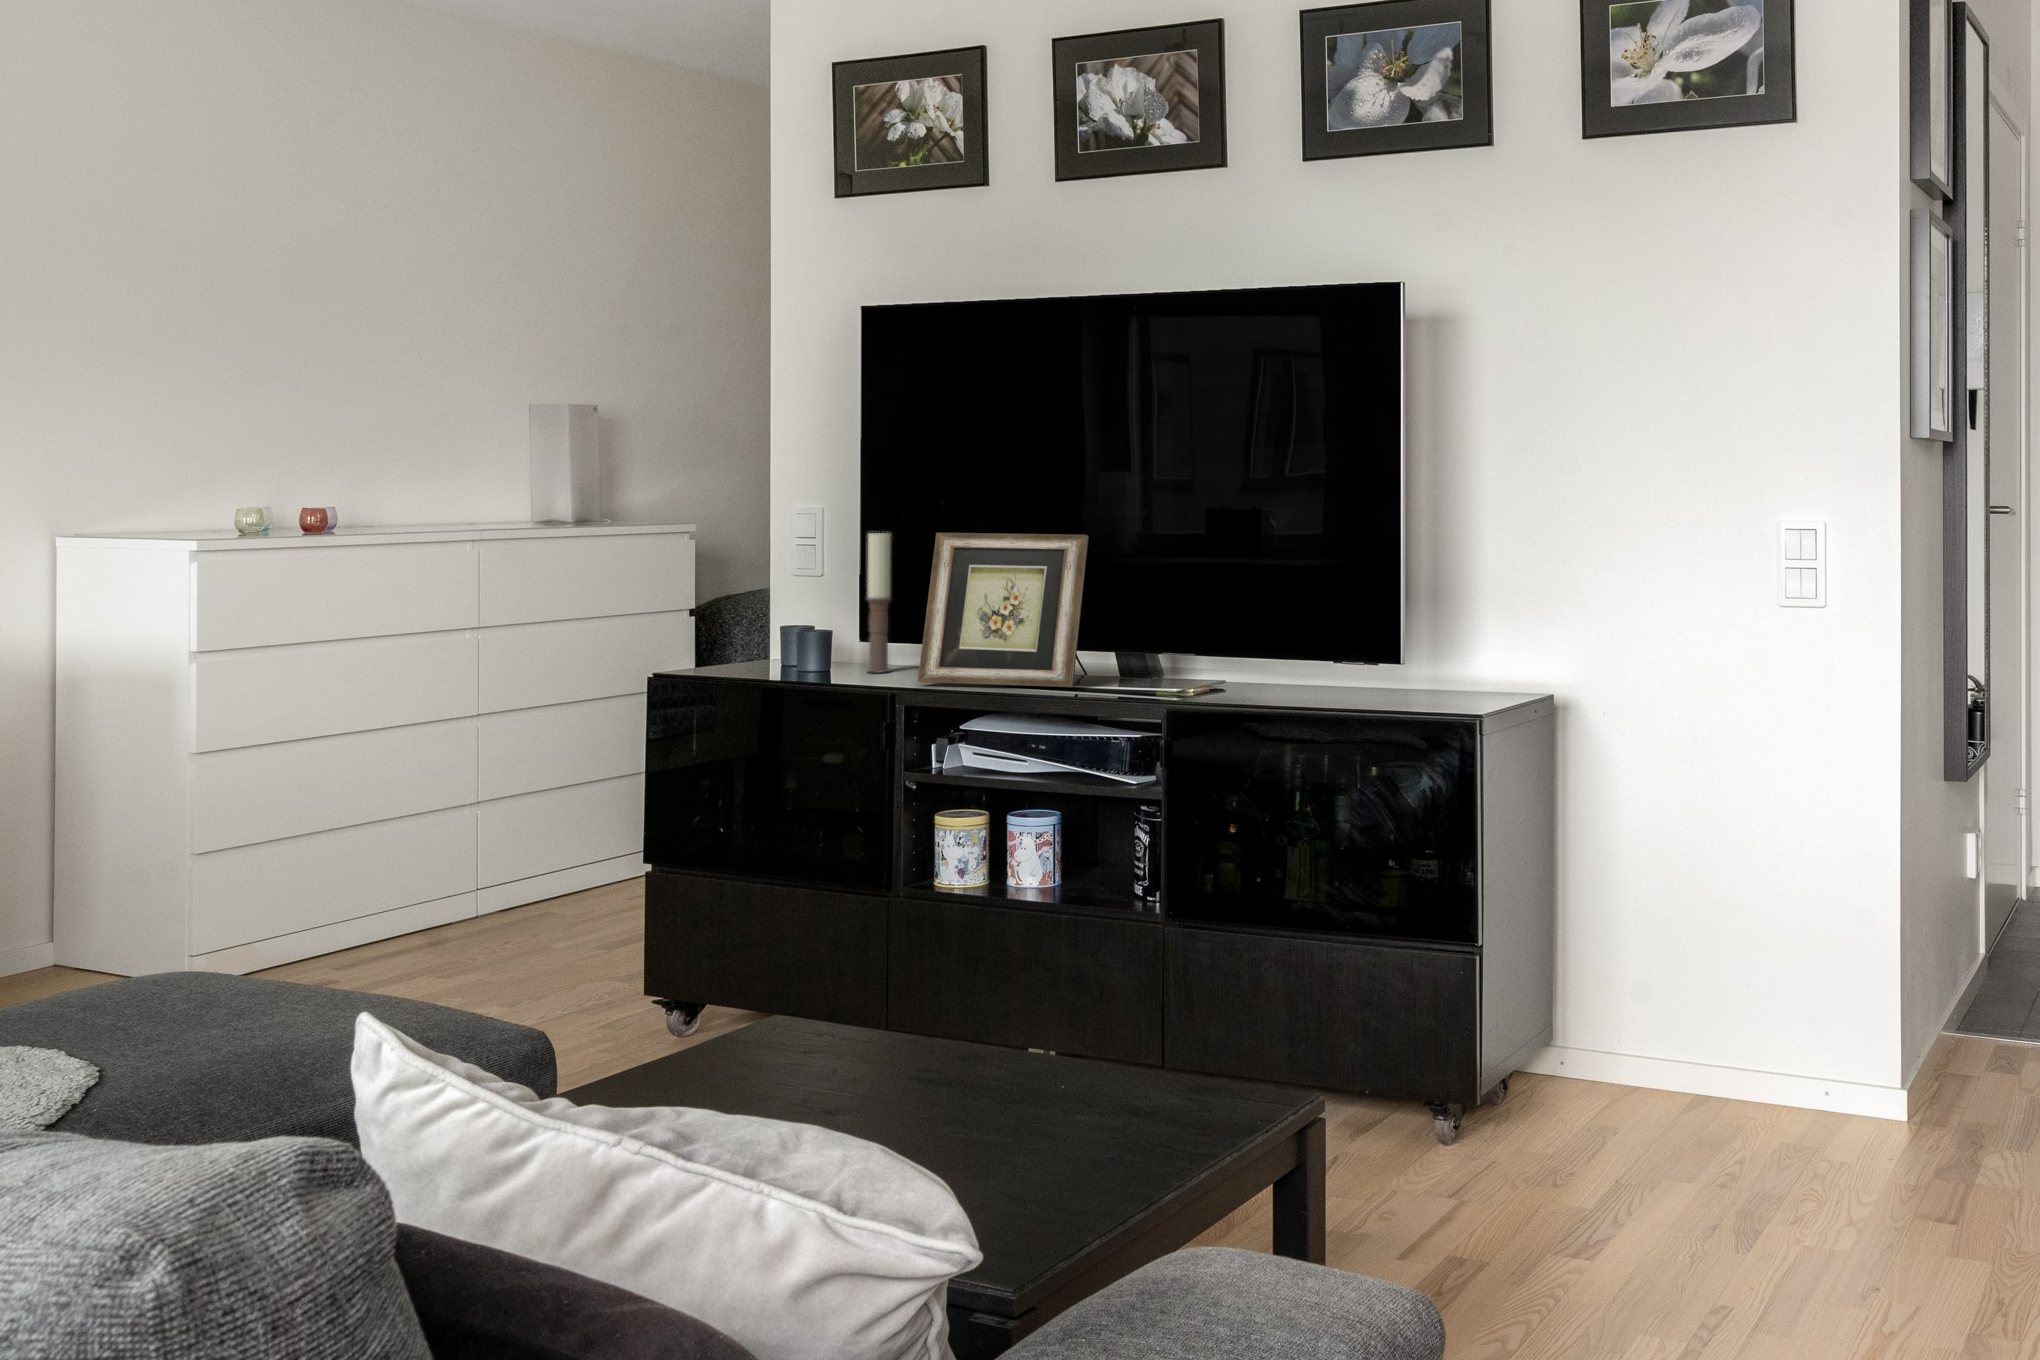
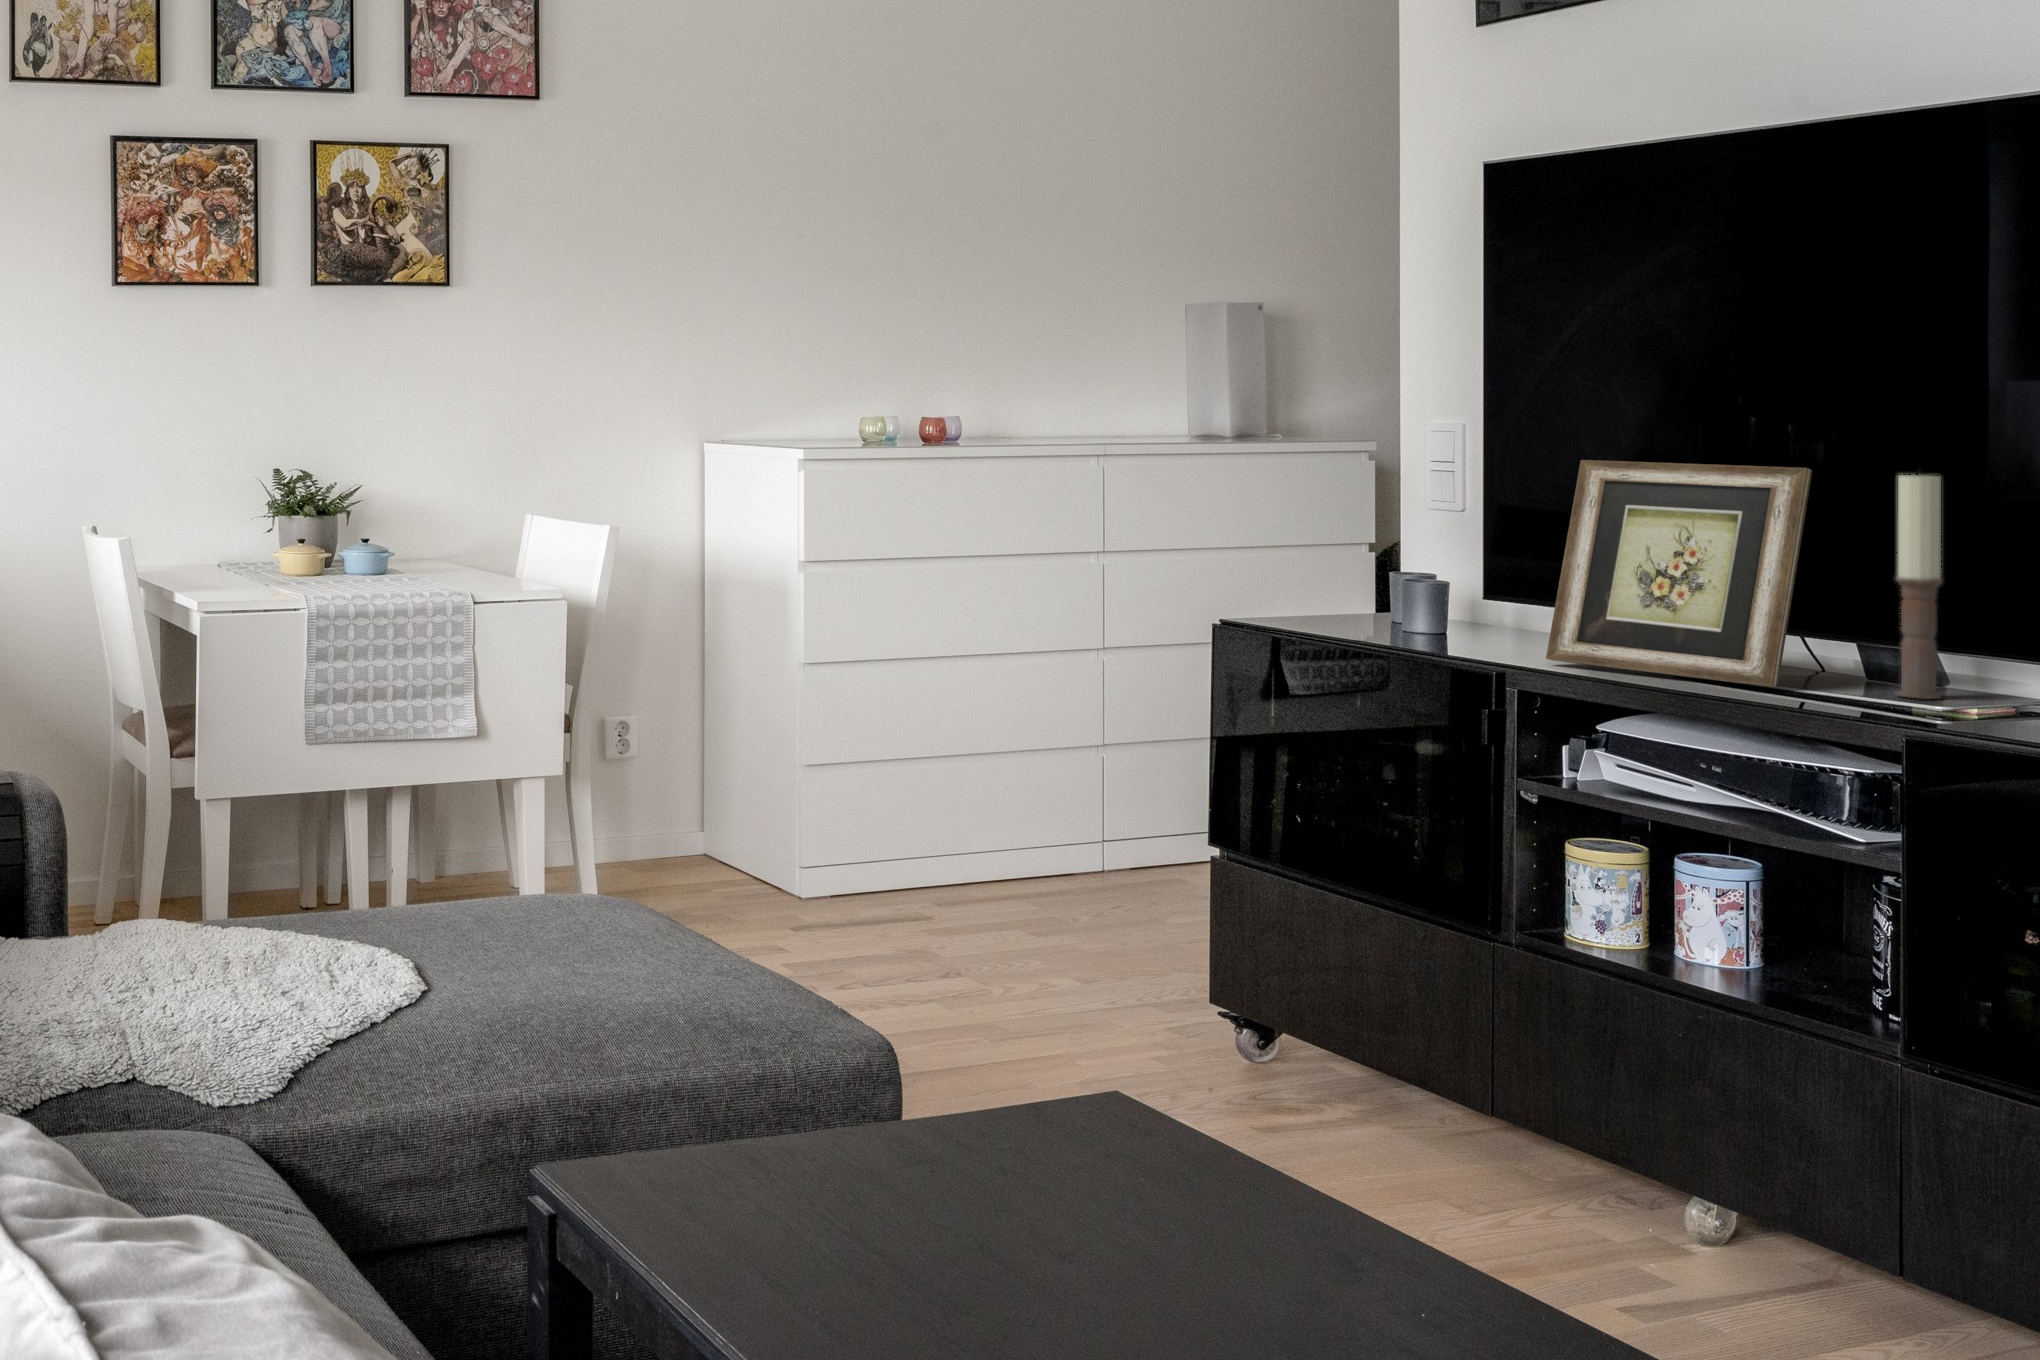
candle: present [867,532,891,673] -> present [1896,471,1943,699]

